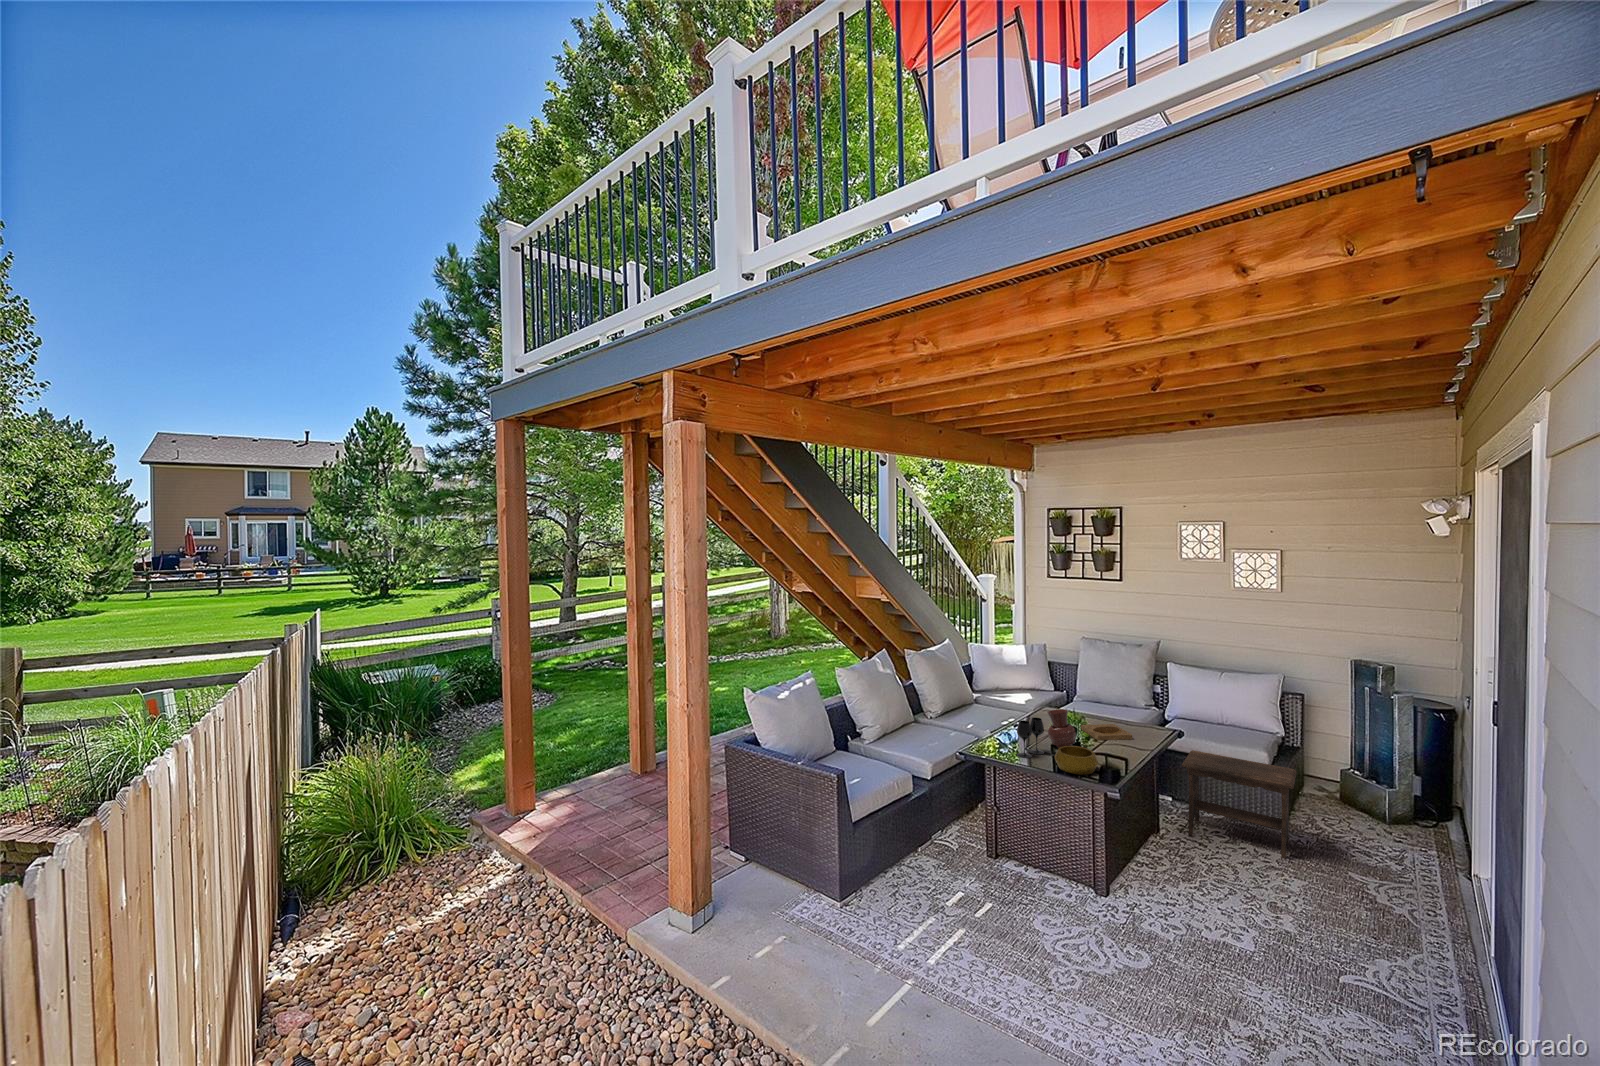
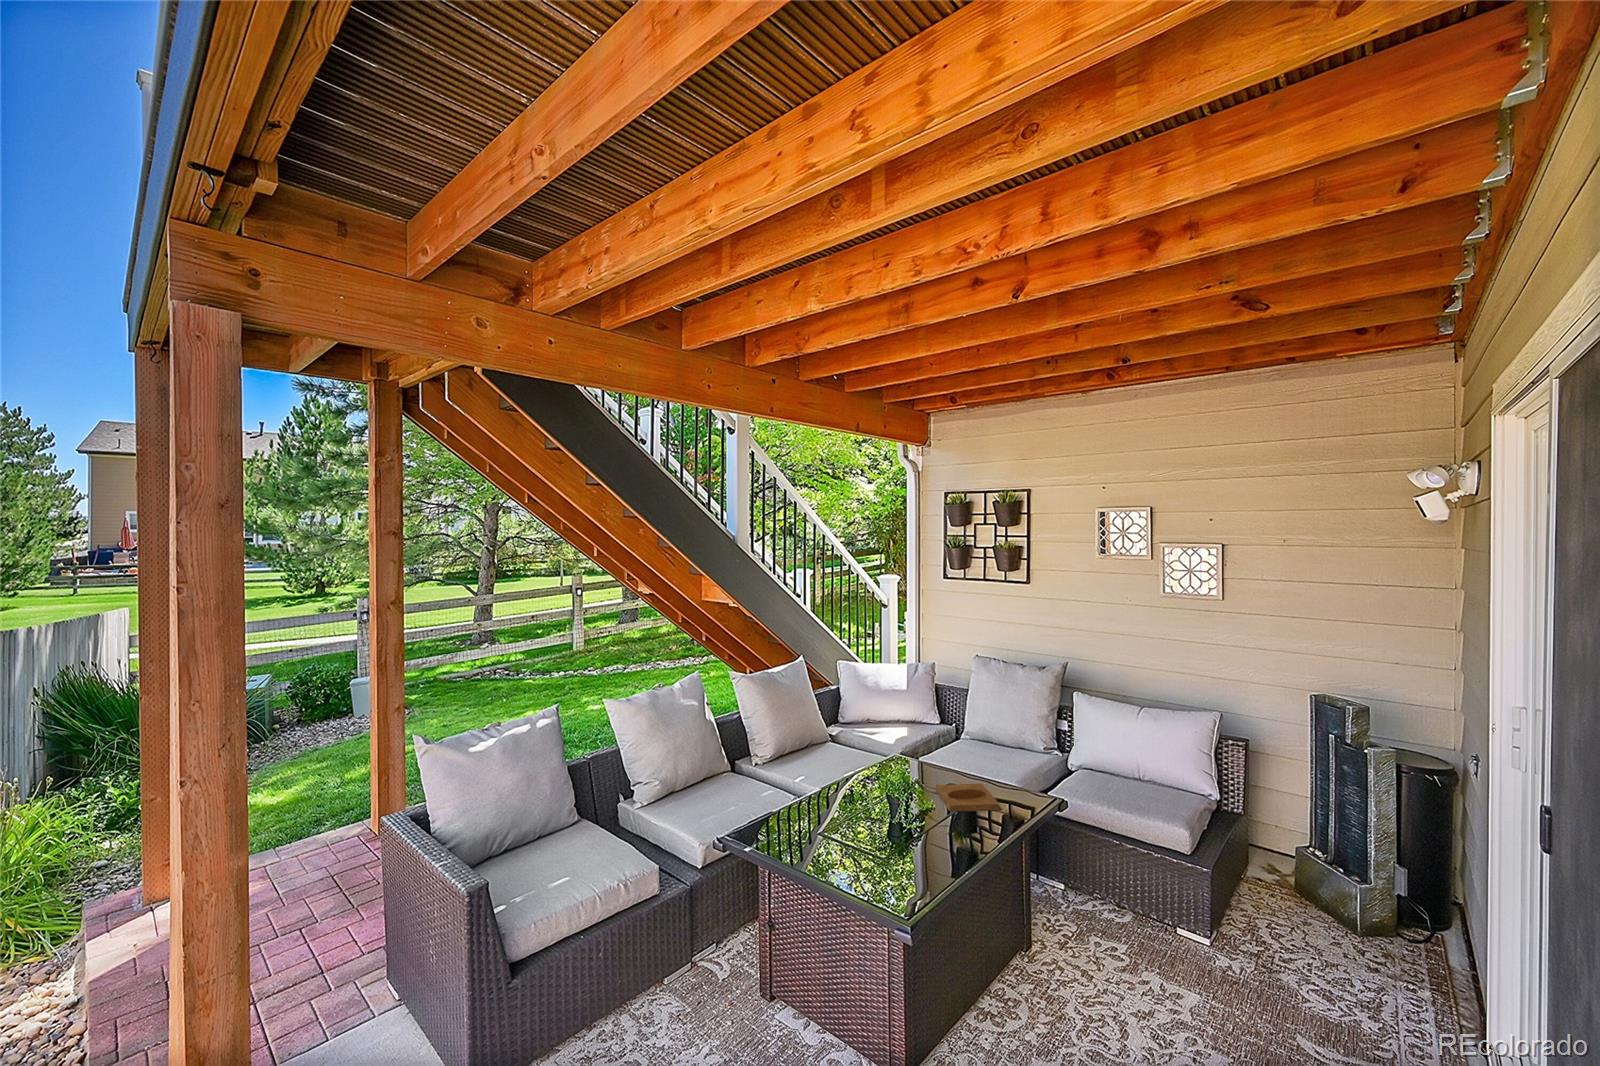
vase: present [1047,709,1076,748] -> none [871,769,910,828]
wine glass: present [1017,718,1044,758] -> none [815,784,858,848]
decorative bowl: present [1055,746,1098,775] -> none [857,832,920,884]
footstool: present [1182,750,1297,859] -> none [1062,825,1226,1006]

